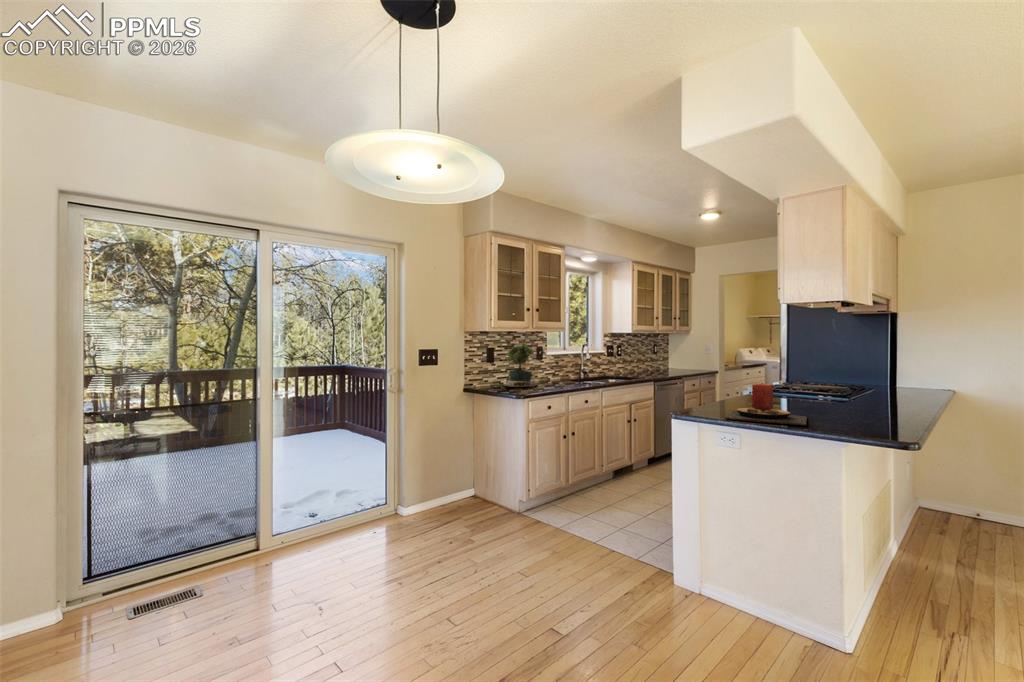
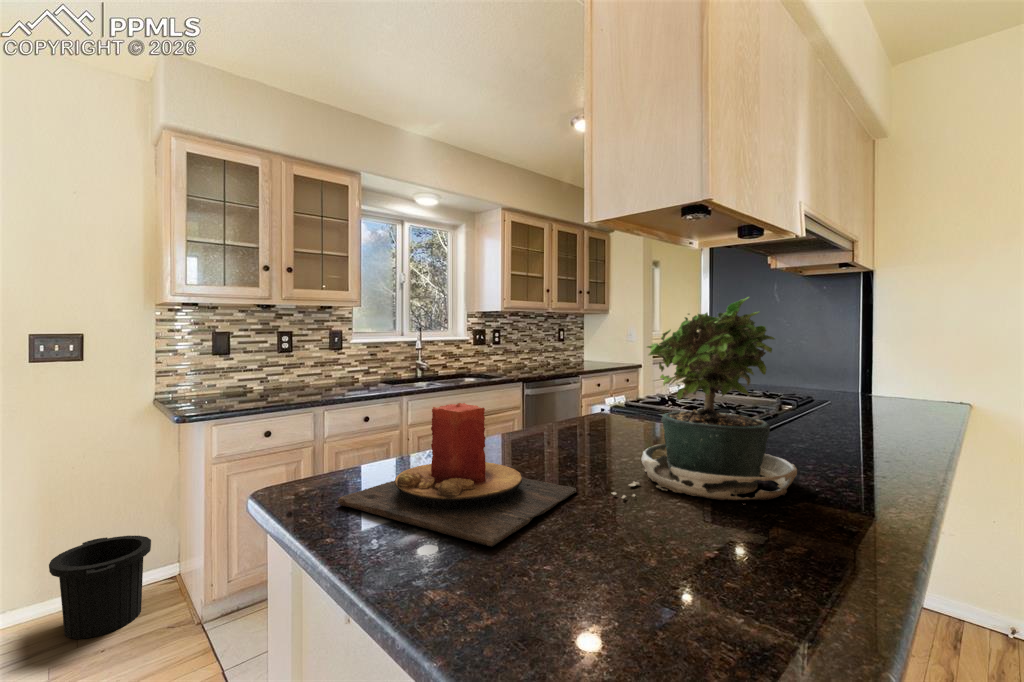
potted plant: present [504,343,538,387] -> present [612,297,797,500]
trash can: none [429,471,475,524] -> present [49,536,151,639]

